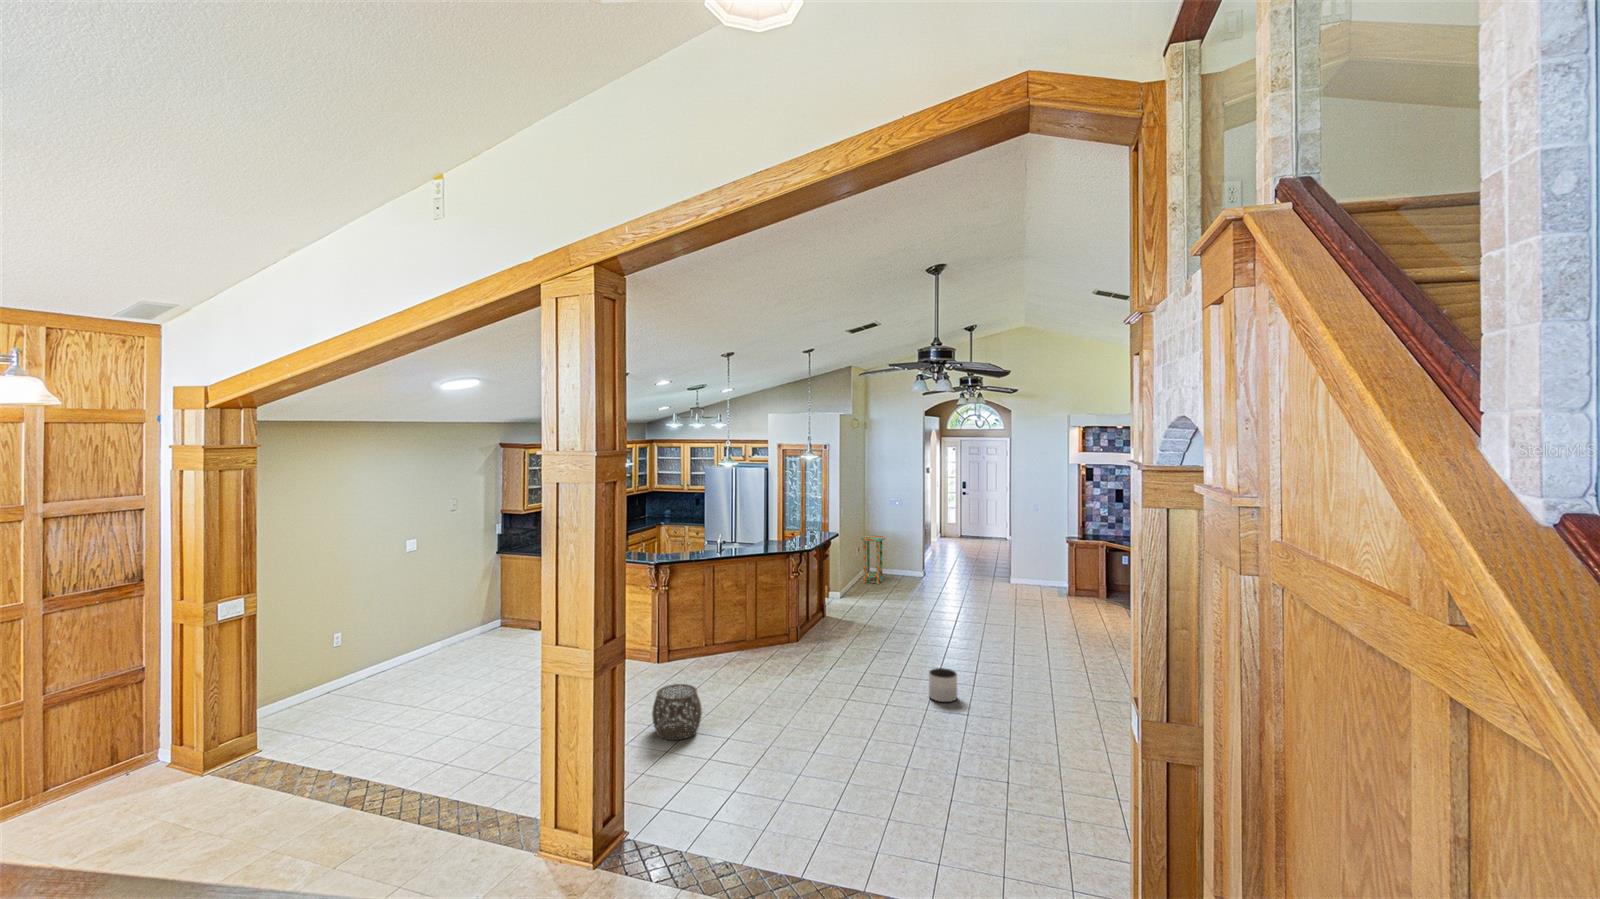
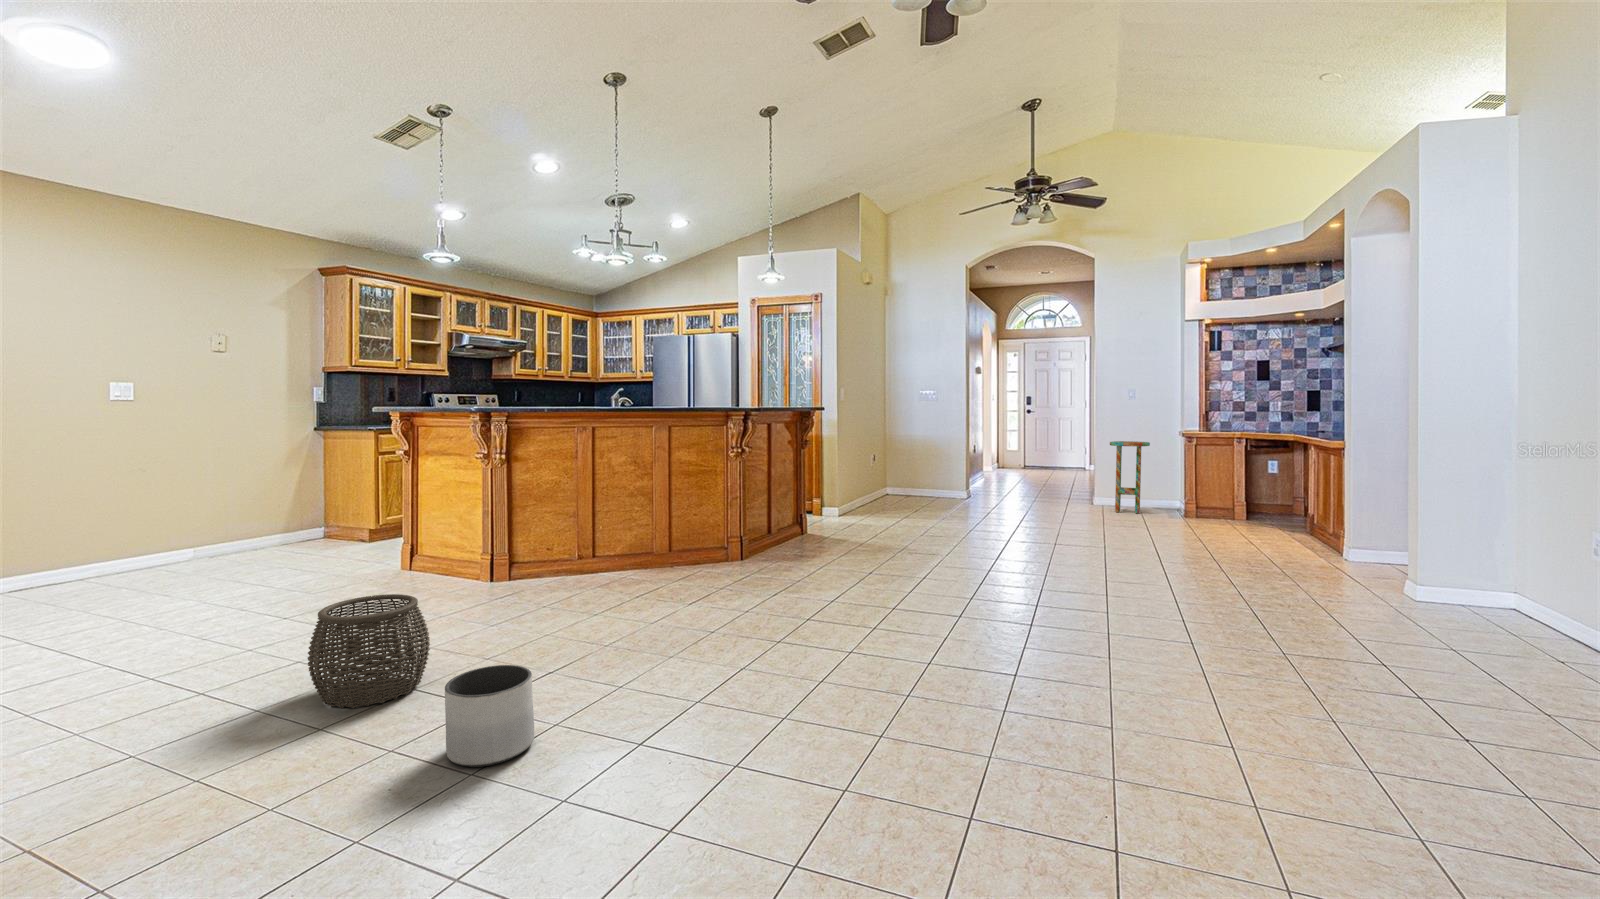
side table: present [861,535,885,584] -> present [1110,441,1150,514]
planter: present [929,668,957,702] -> present [445,665,534,767]

